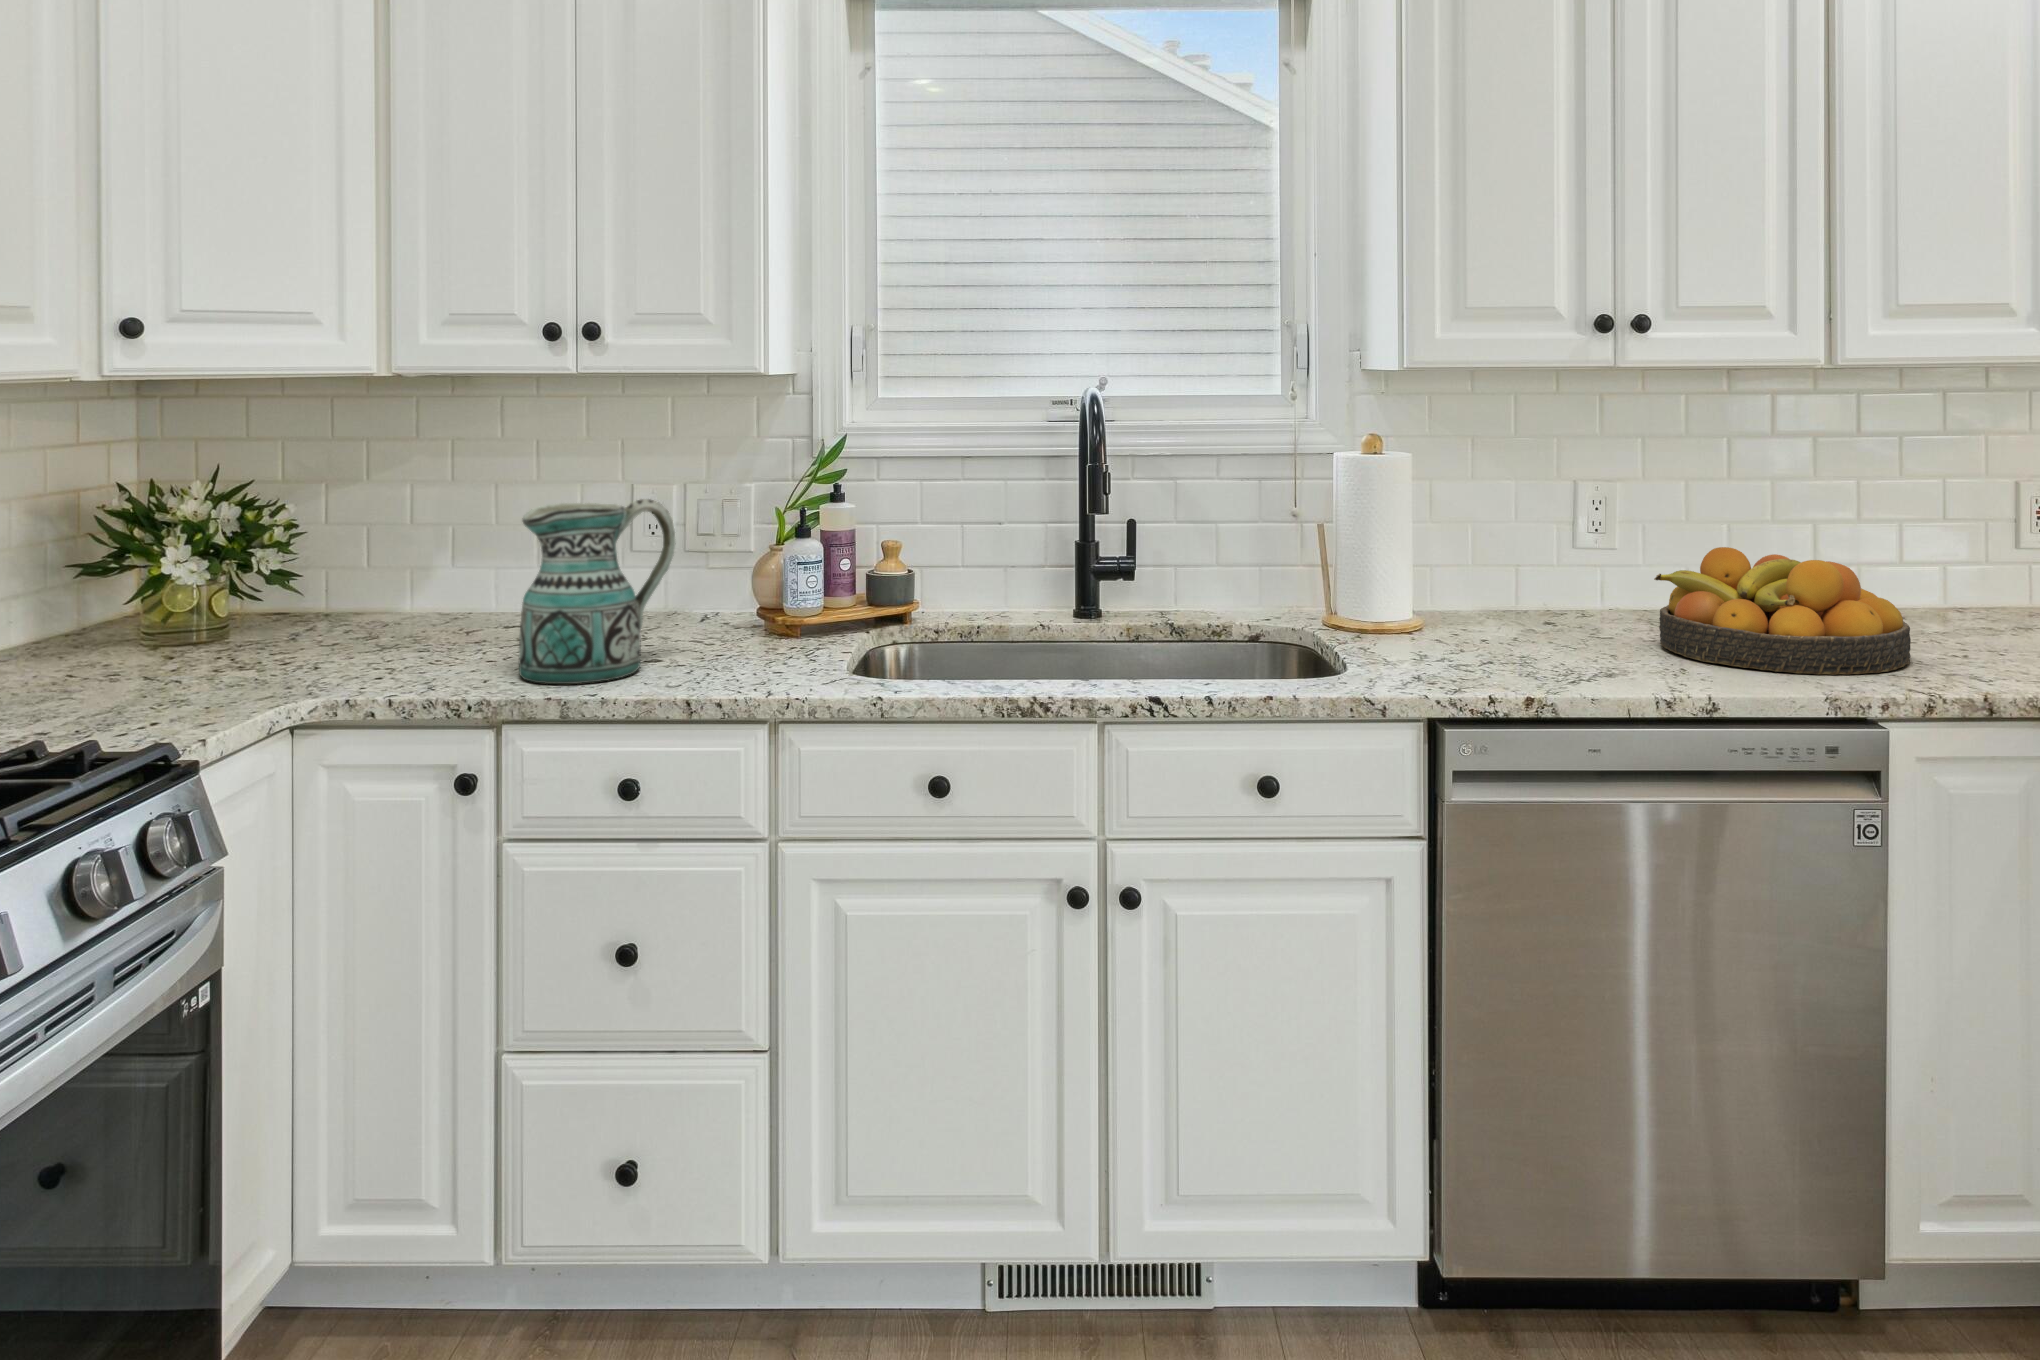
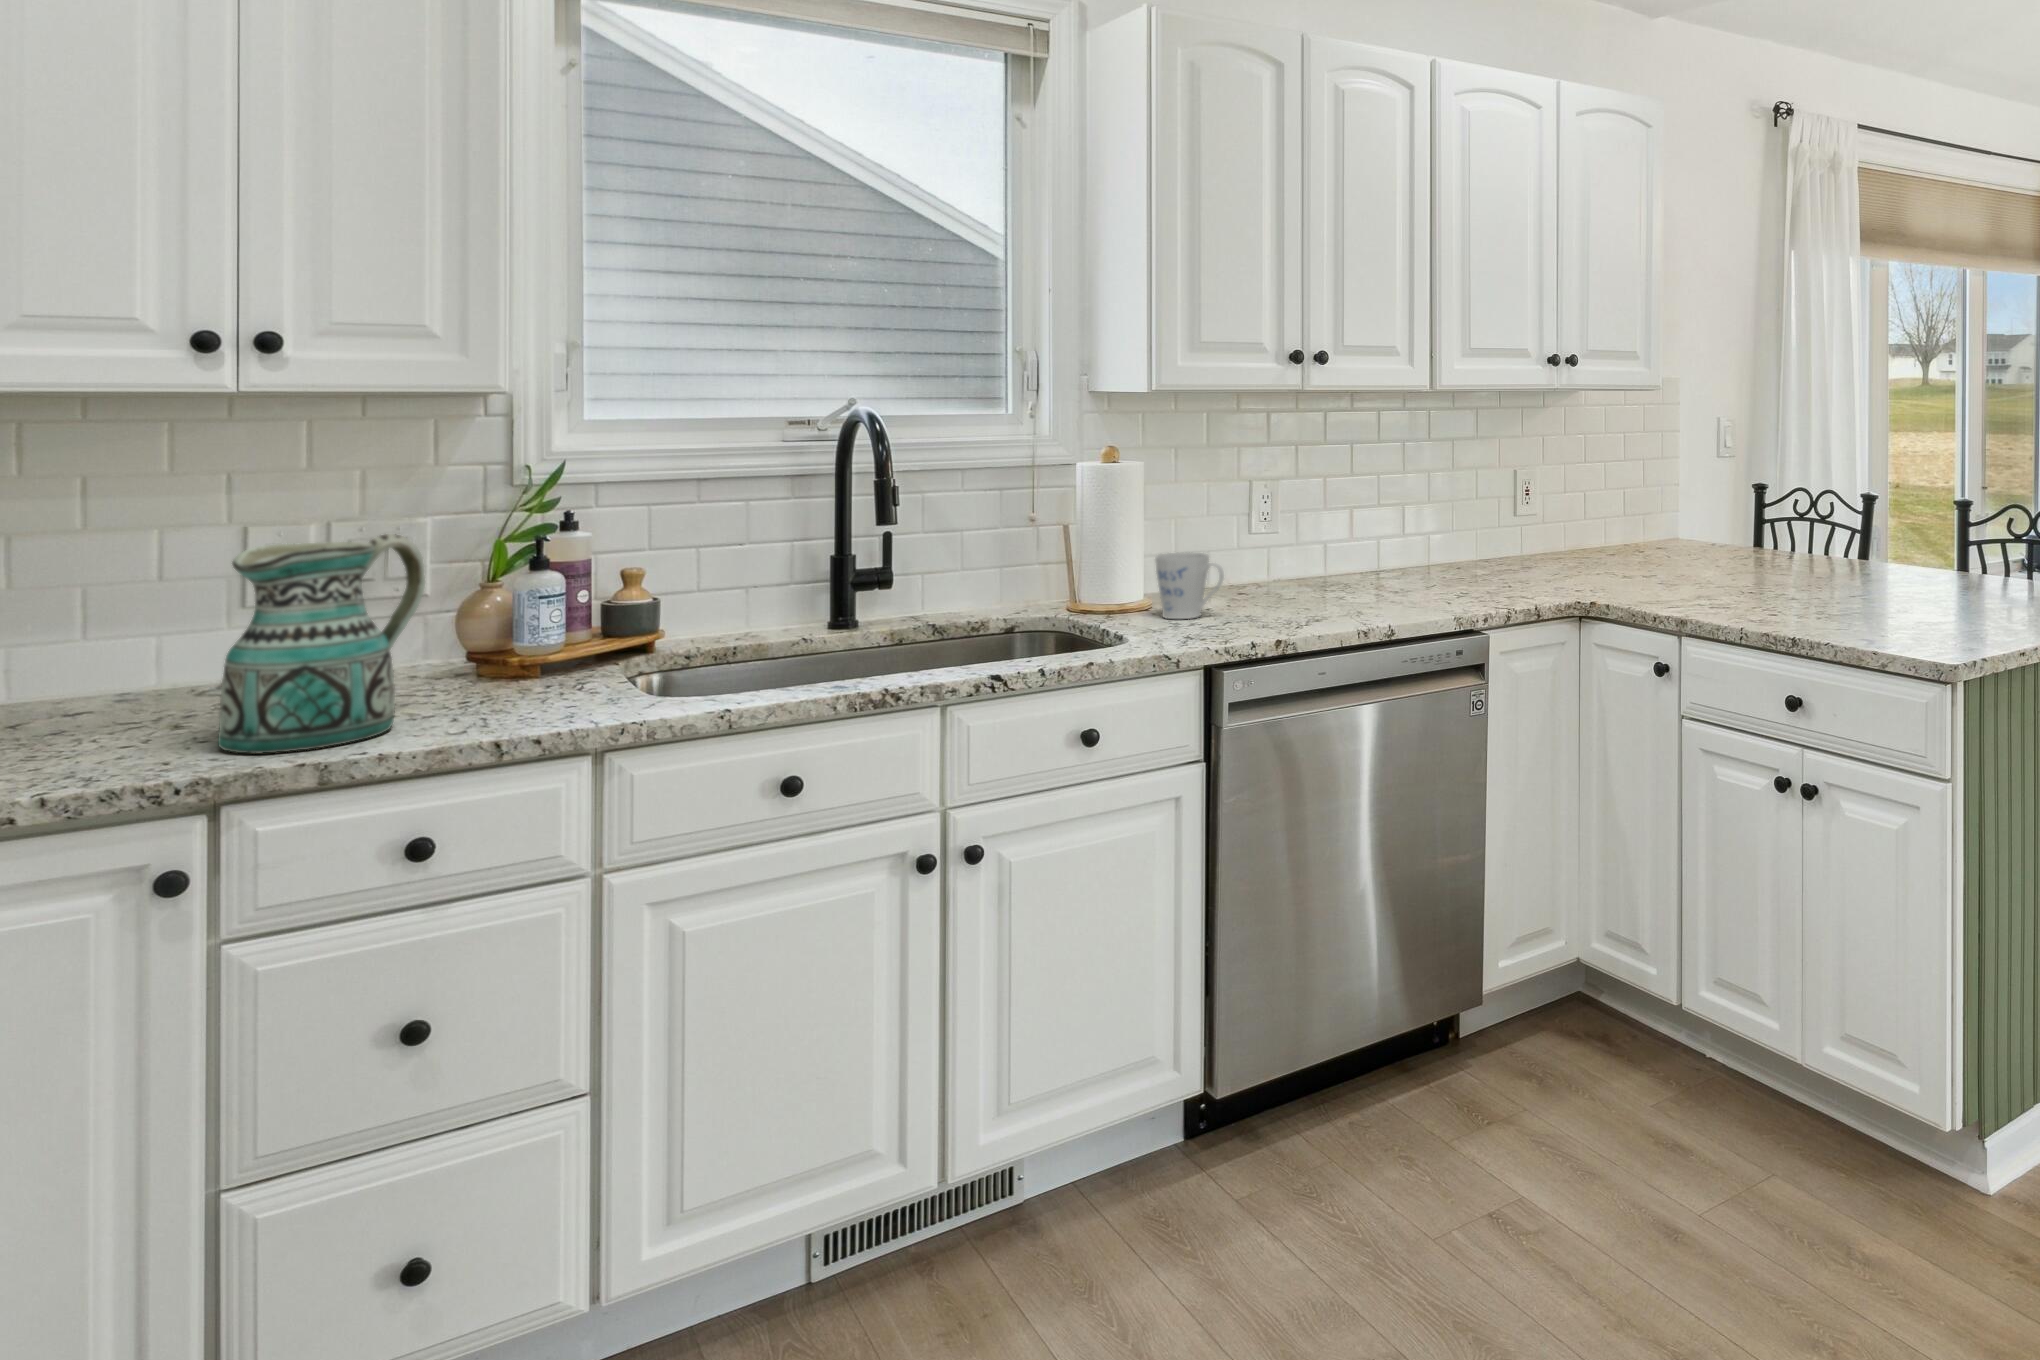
fruit bowl: present [1654,547,1911,675] -> none [1327,522,1485,605]
mug: none [1403,569,1487,654] -> present [1155,552,1224,619]

